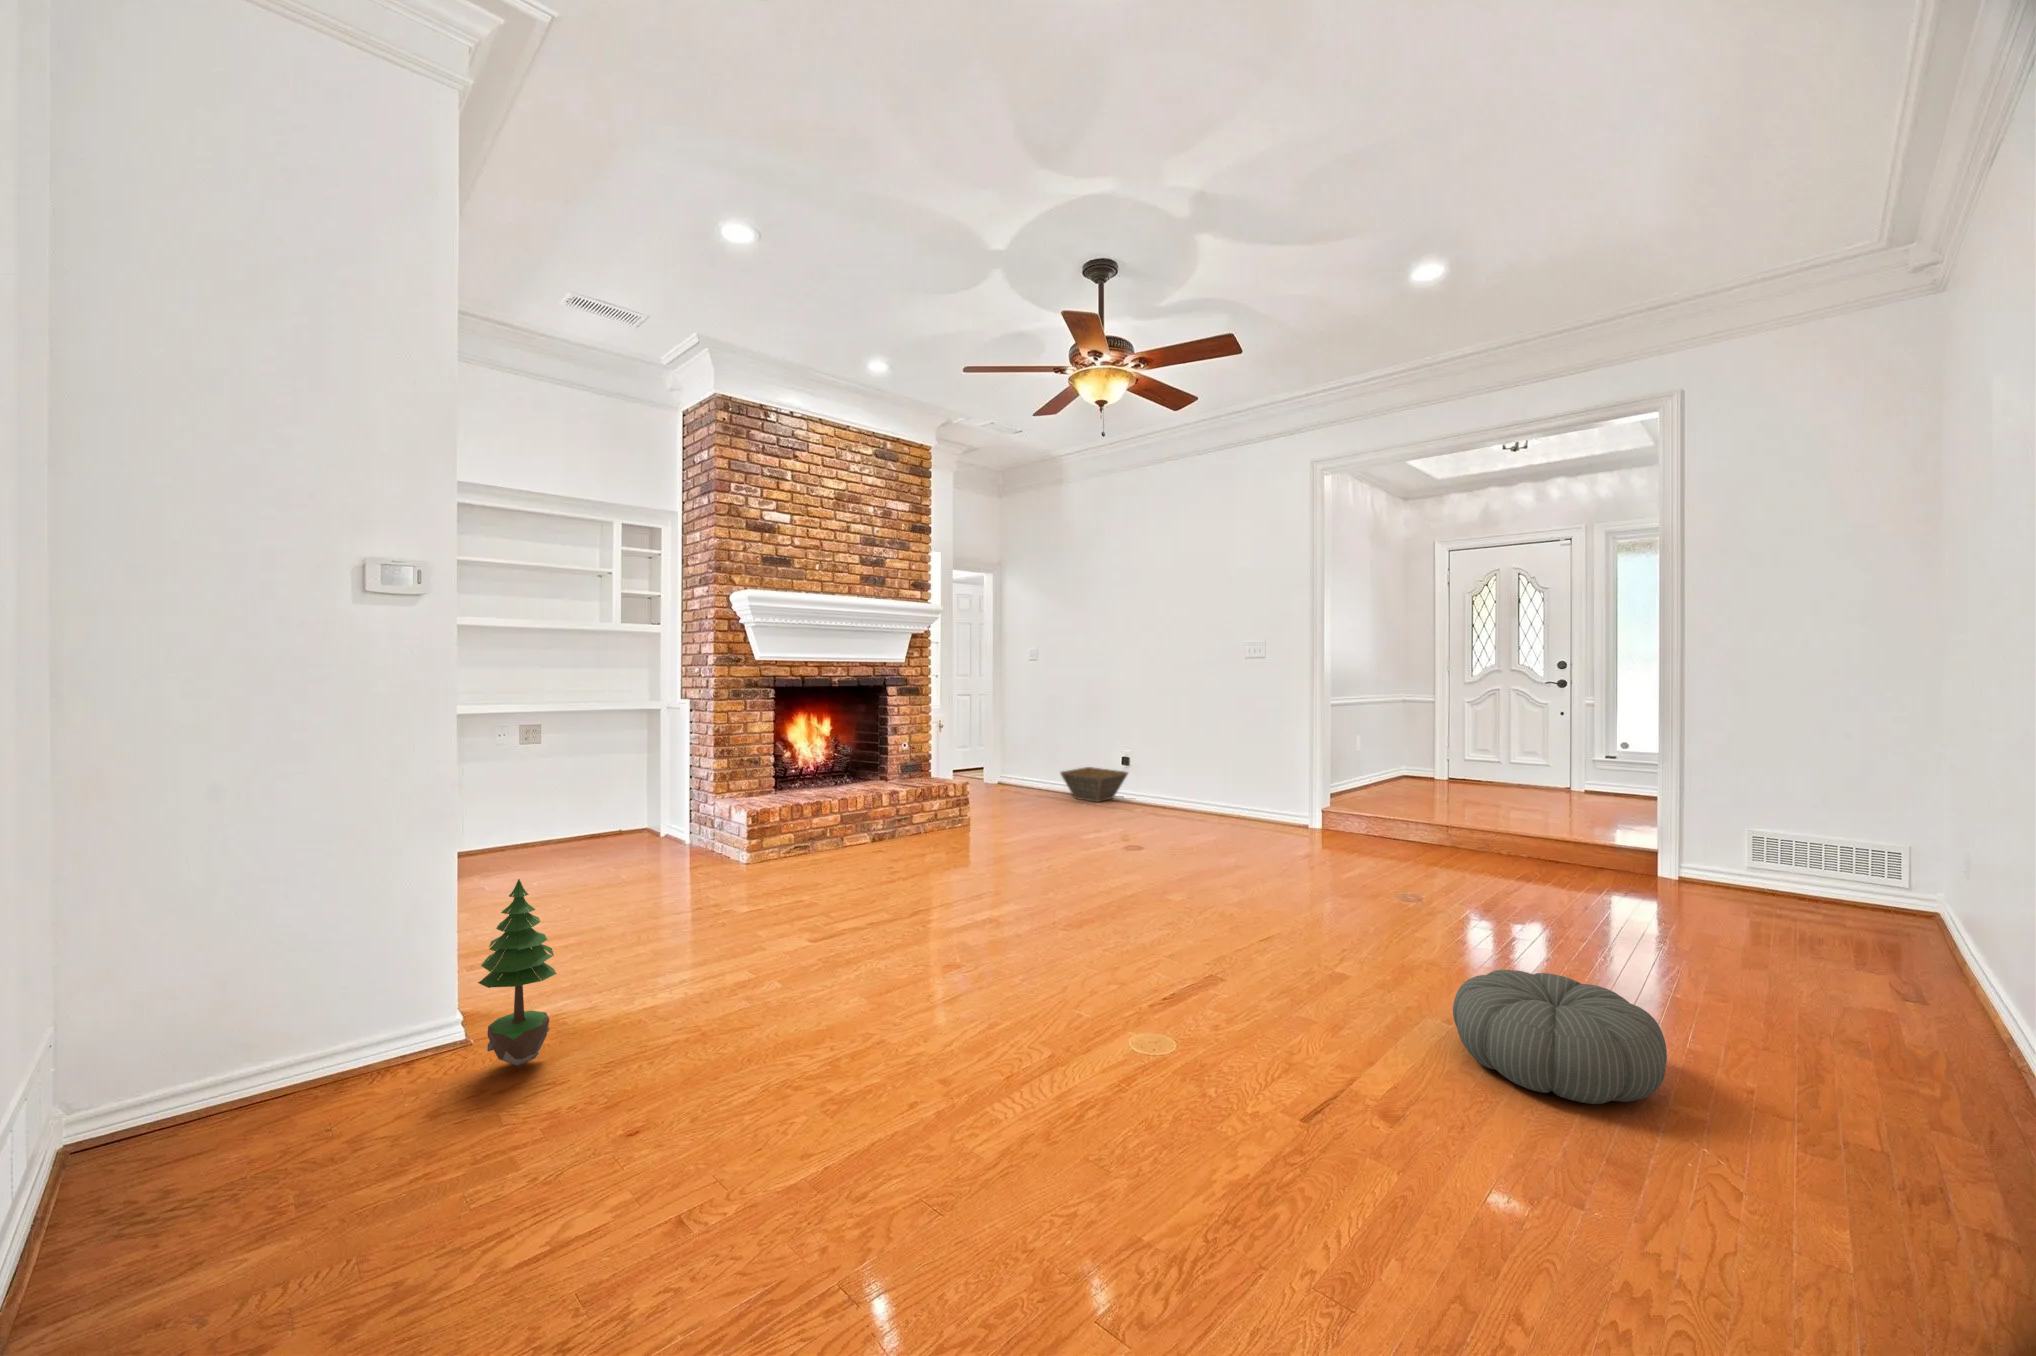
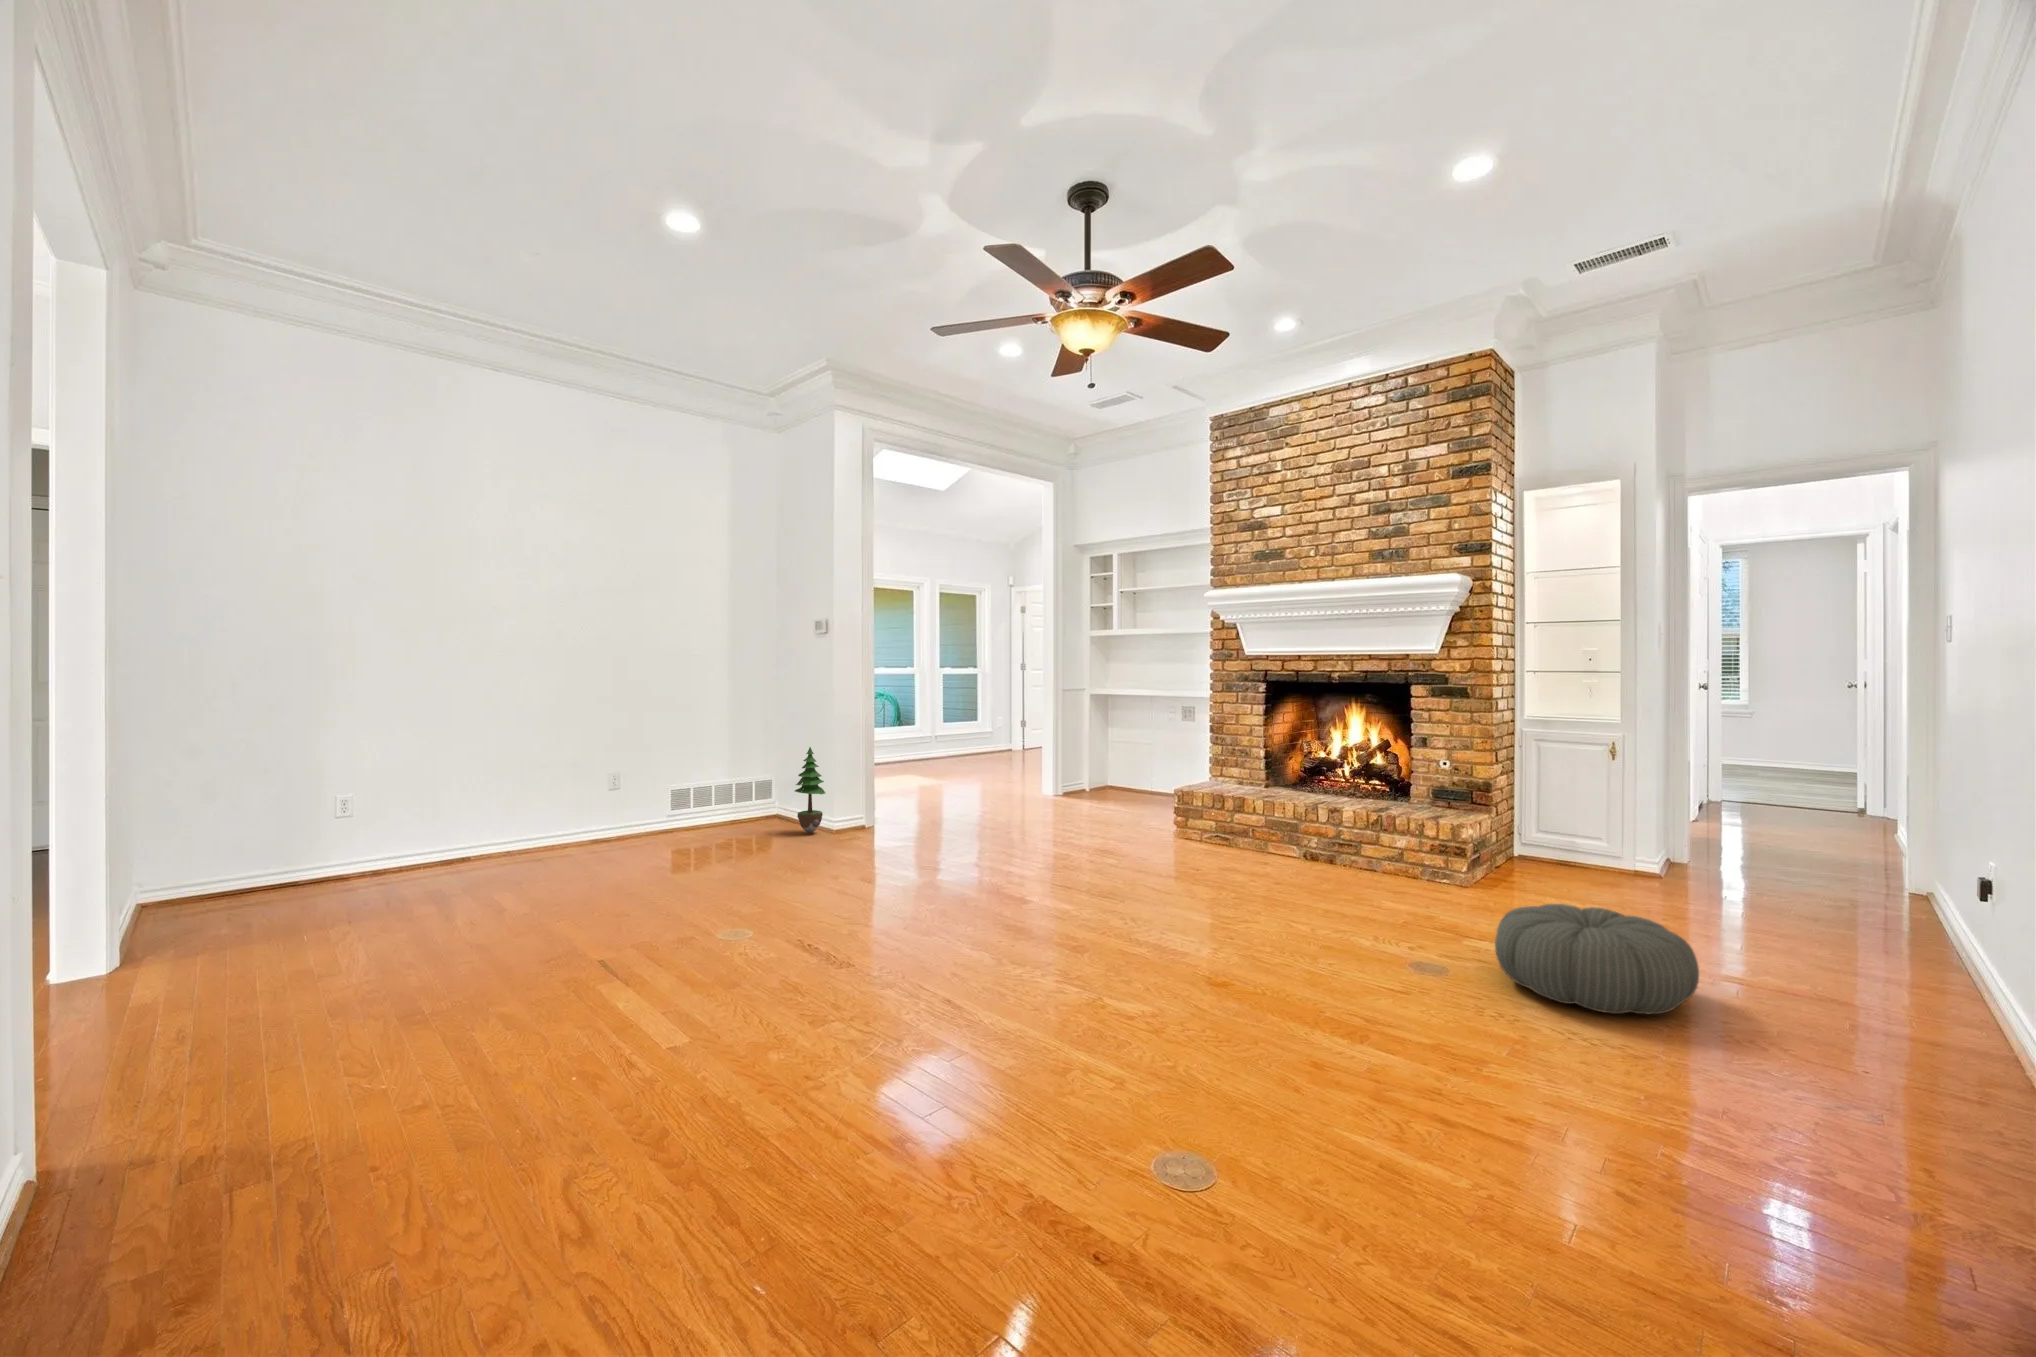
basket: present [1061,767,1128,802] -> none [1794,877,1969,974]
pouf: present [1453,970,1667,1104] -> present [1495,904,1699,1014]

